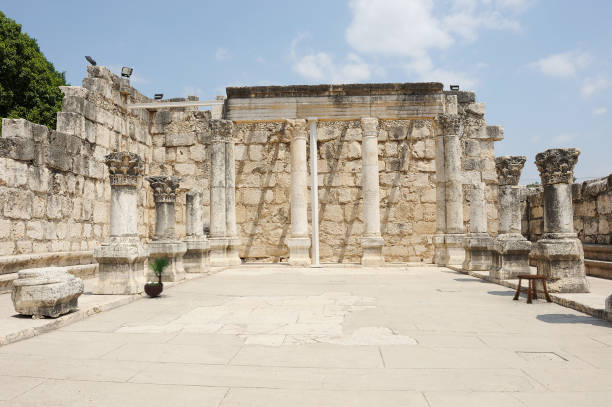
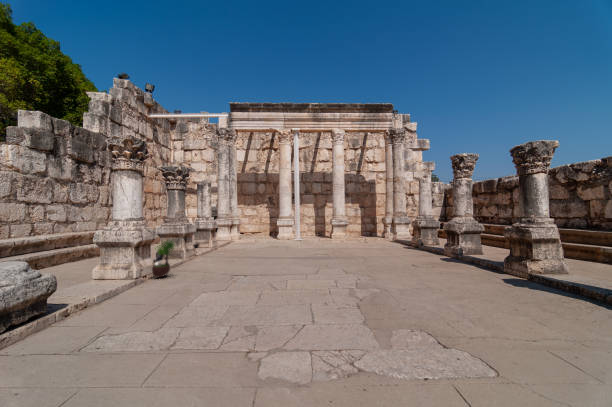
stool: present [513,274,552,304] -> none [488,254,528,282]

